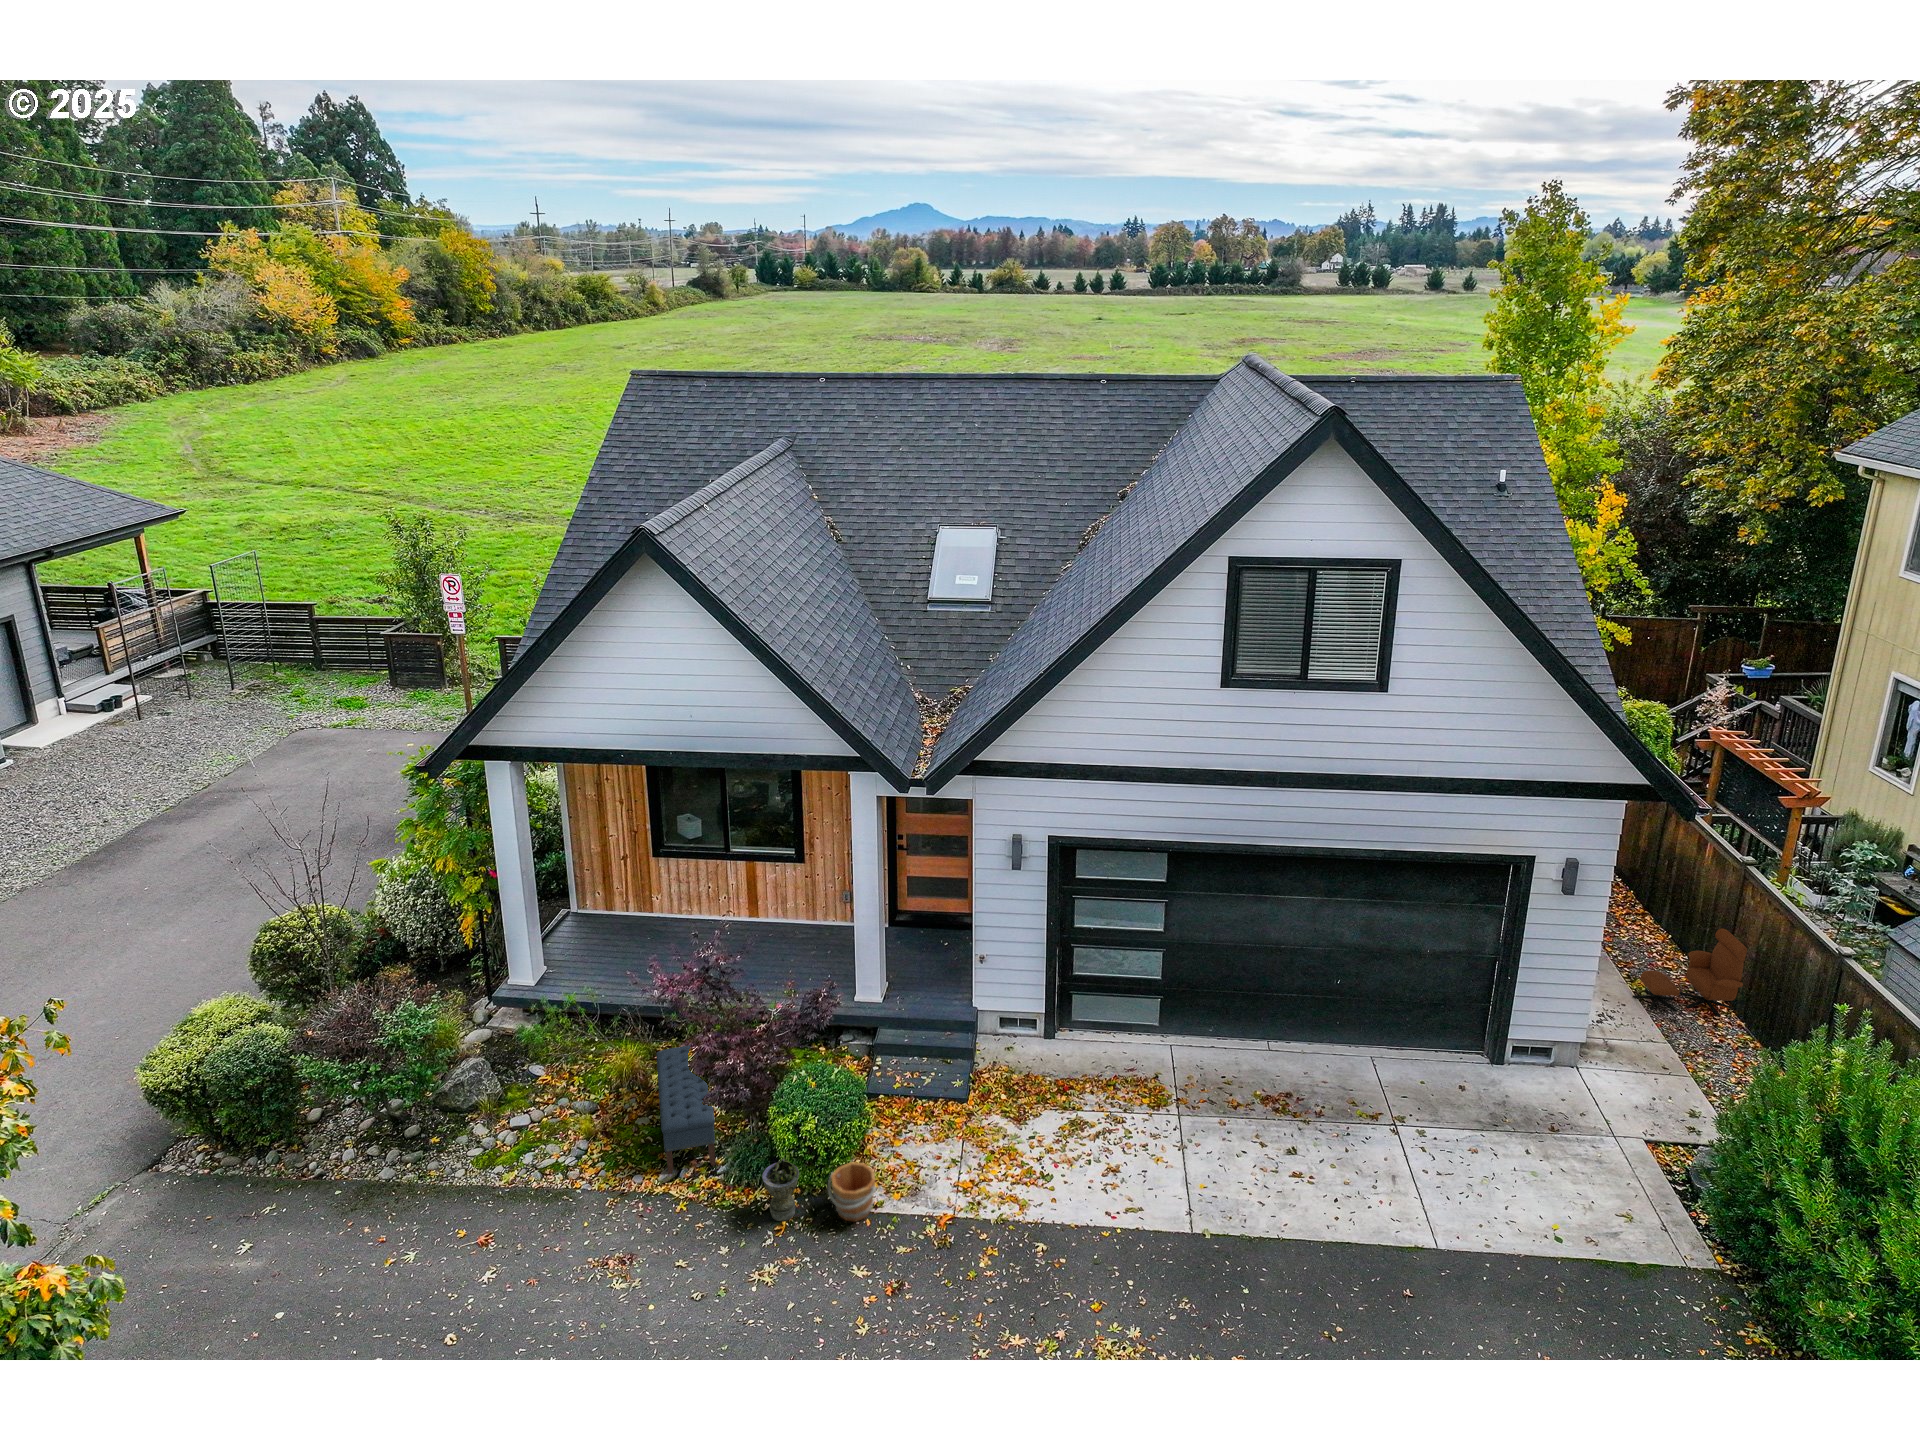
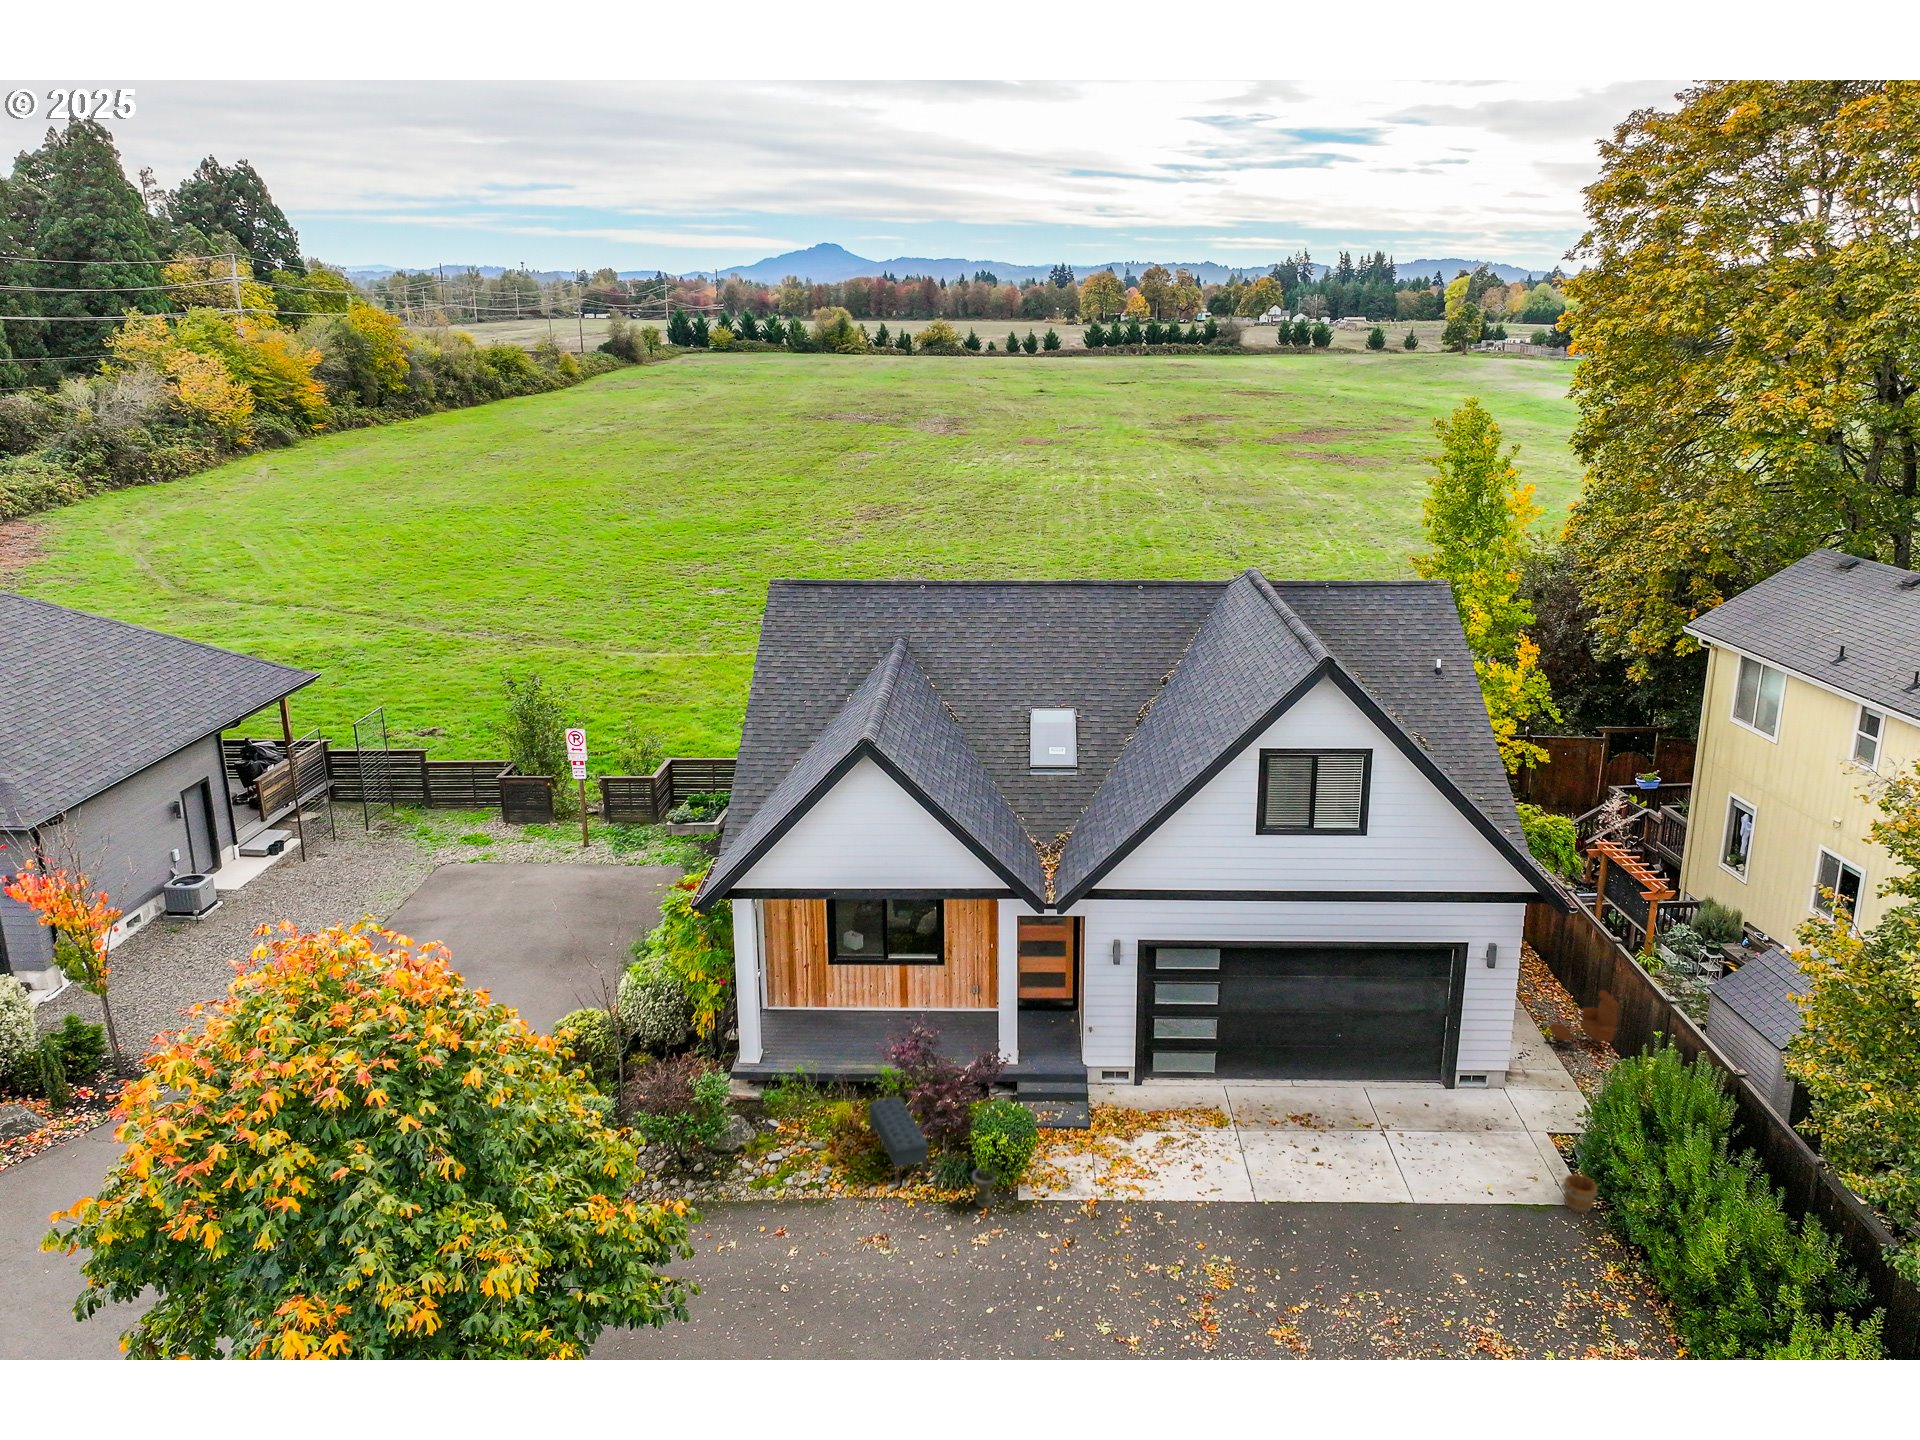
bucket: present [828,1162,876,1221] -> present [1561,1174,1598,1213]

